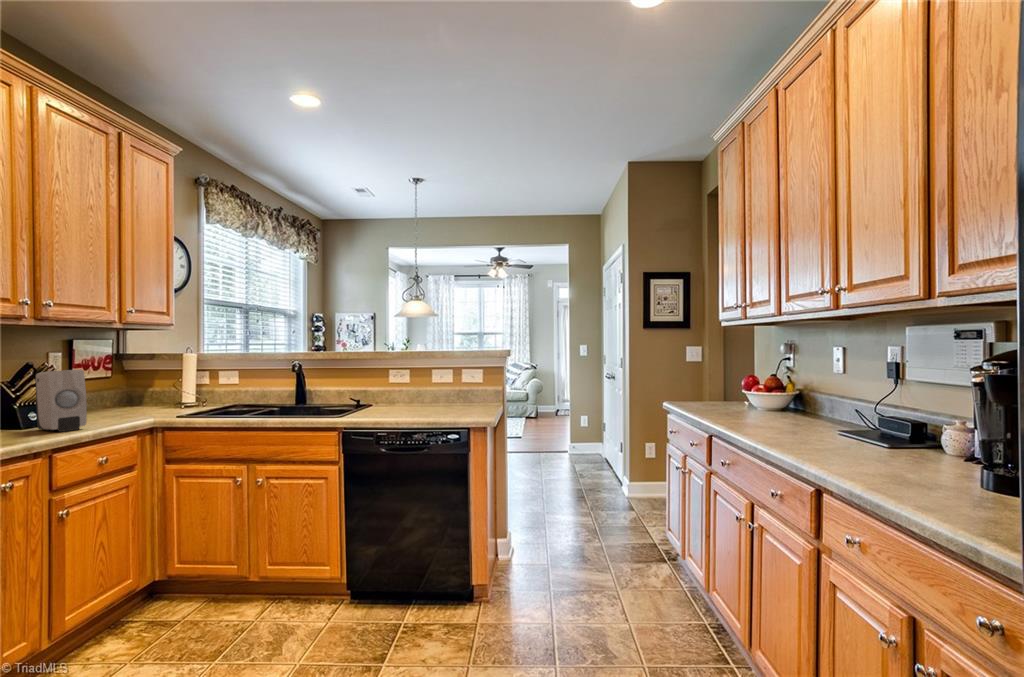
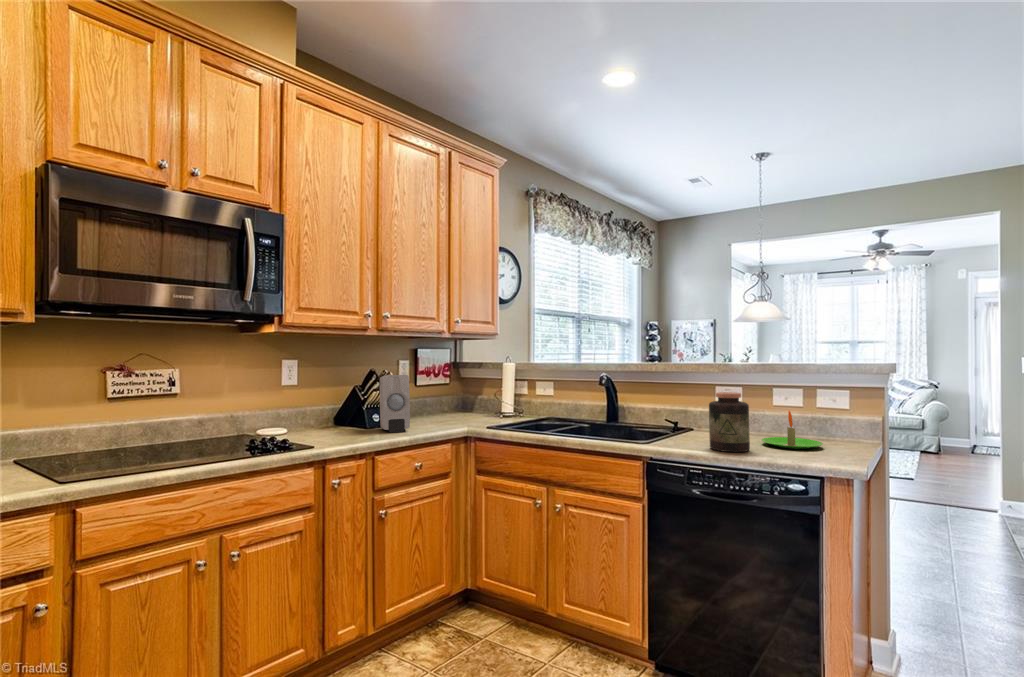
jar: none [387,373,413,414] -> present [709,392,750,452]
candle: none [419,383,456,408] -> present [762,411,823,449]

